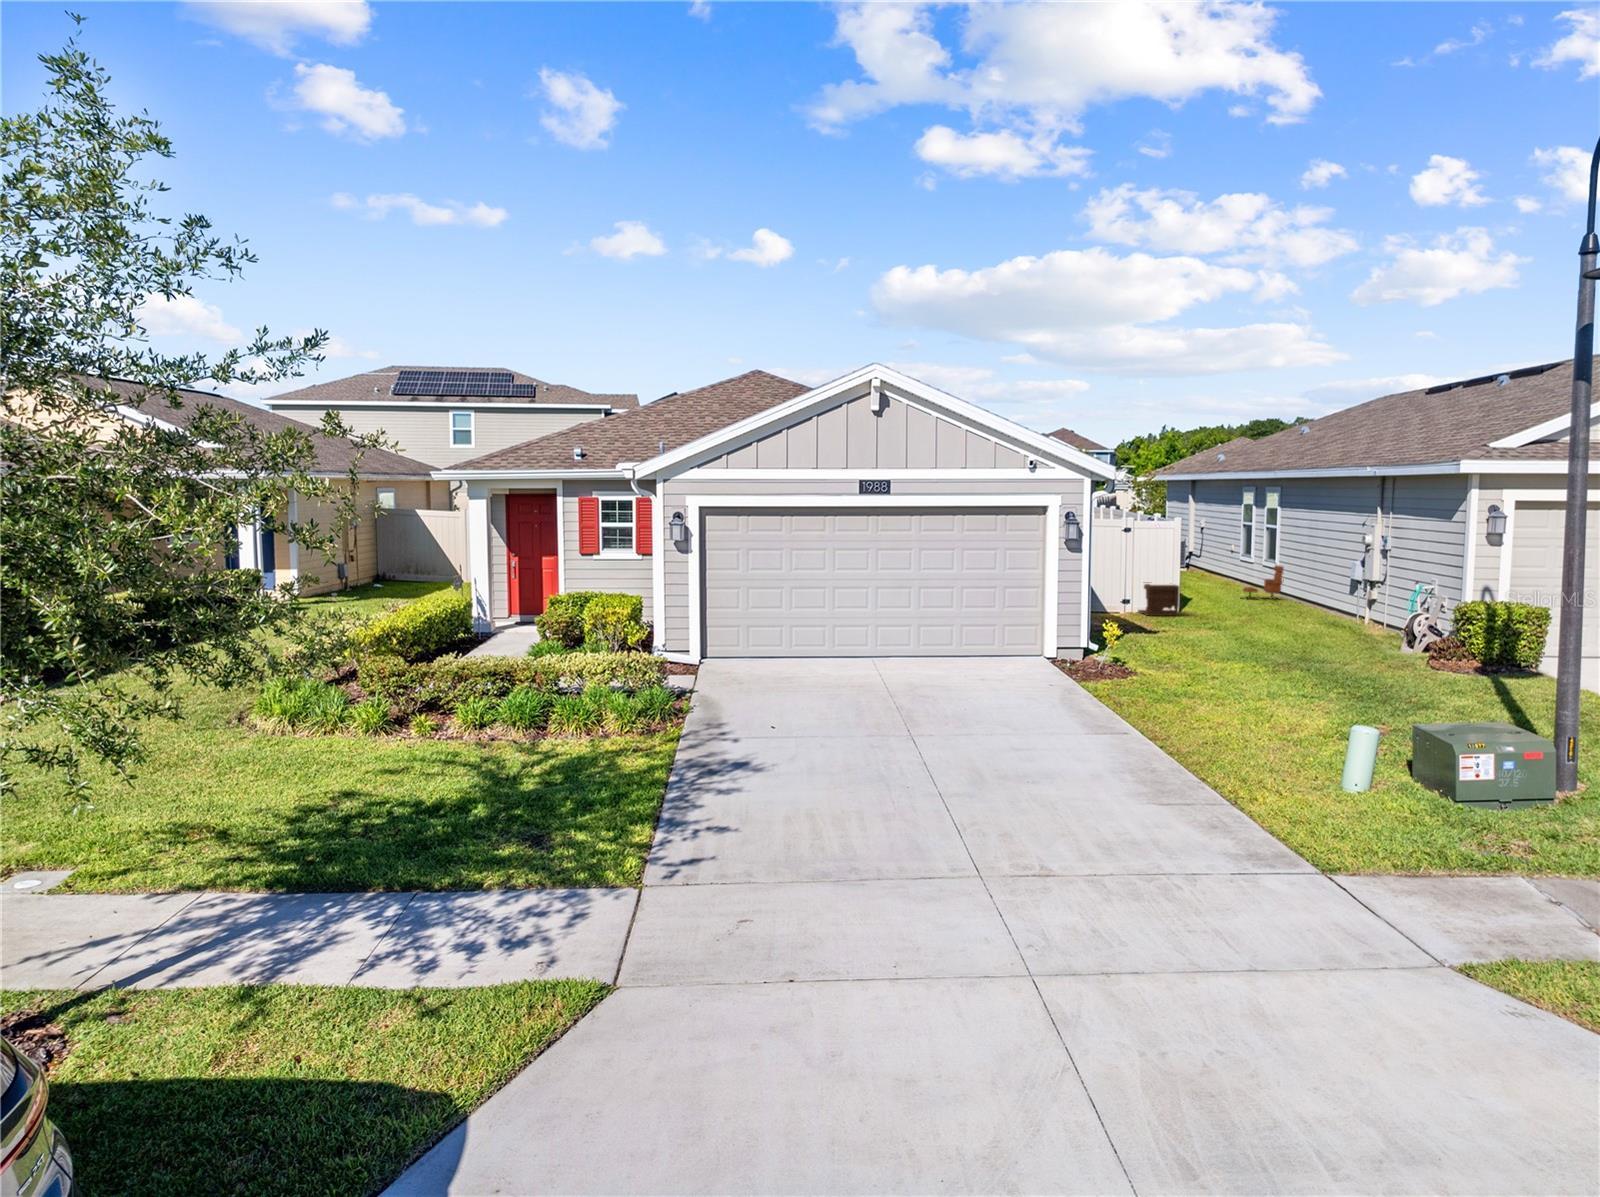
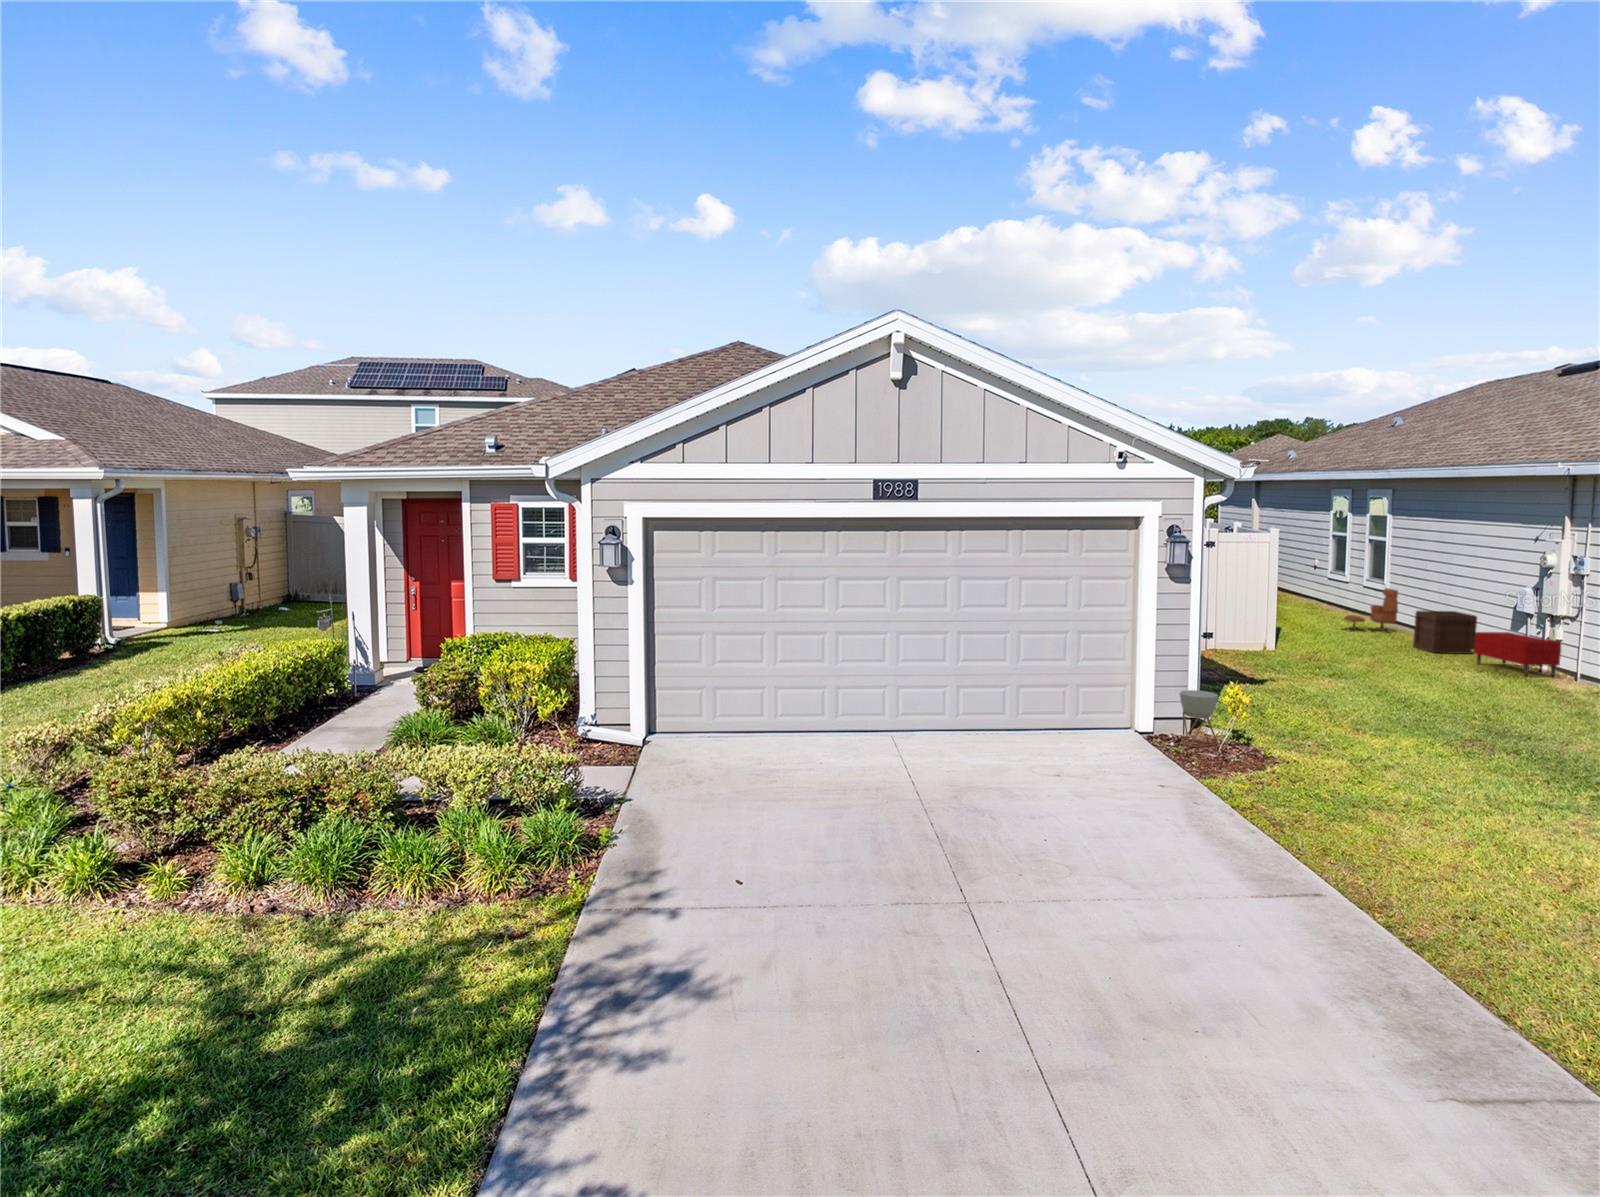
wooden crate: present [1138,582,1180,616] -> present [1413,611,1477,654]
bench: none [1324,596,1382,629] -> present [1474,632,1561,676]
planter: none [1072,629,1098,667] -> present [1180,690,1218,747]

